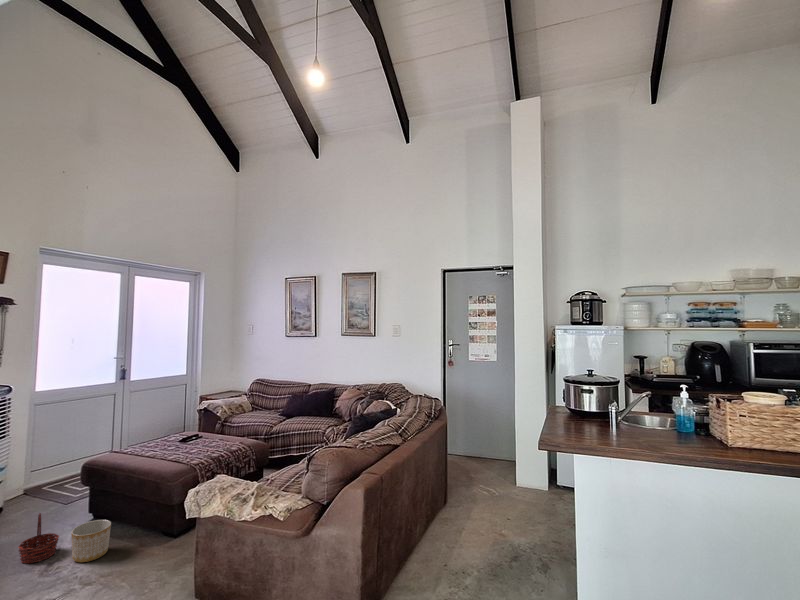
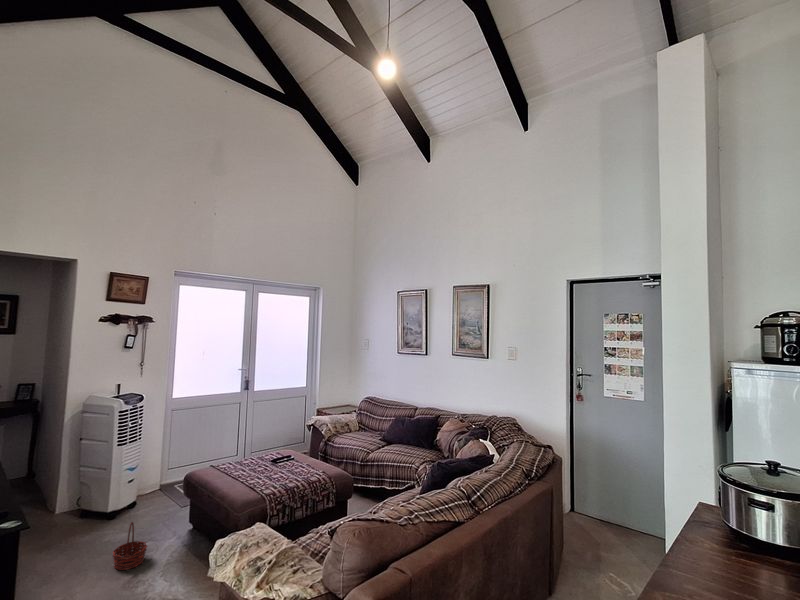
planter: present [71,520,111,562] -> none [149,538,185,581]

